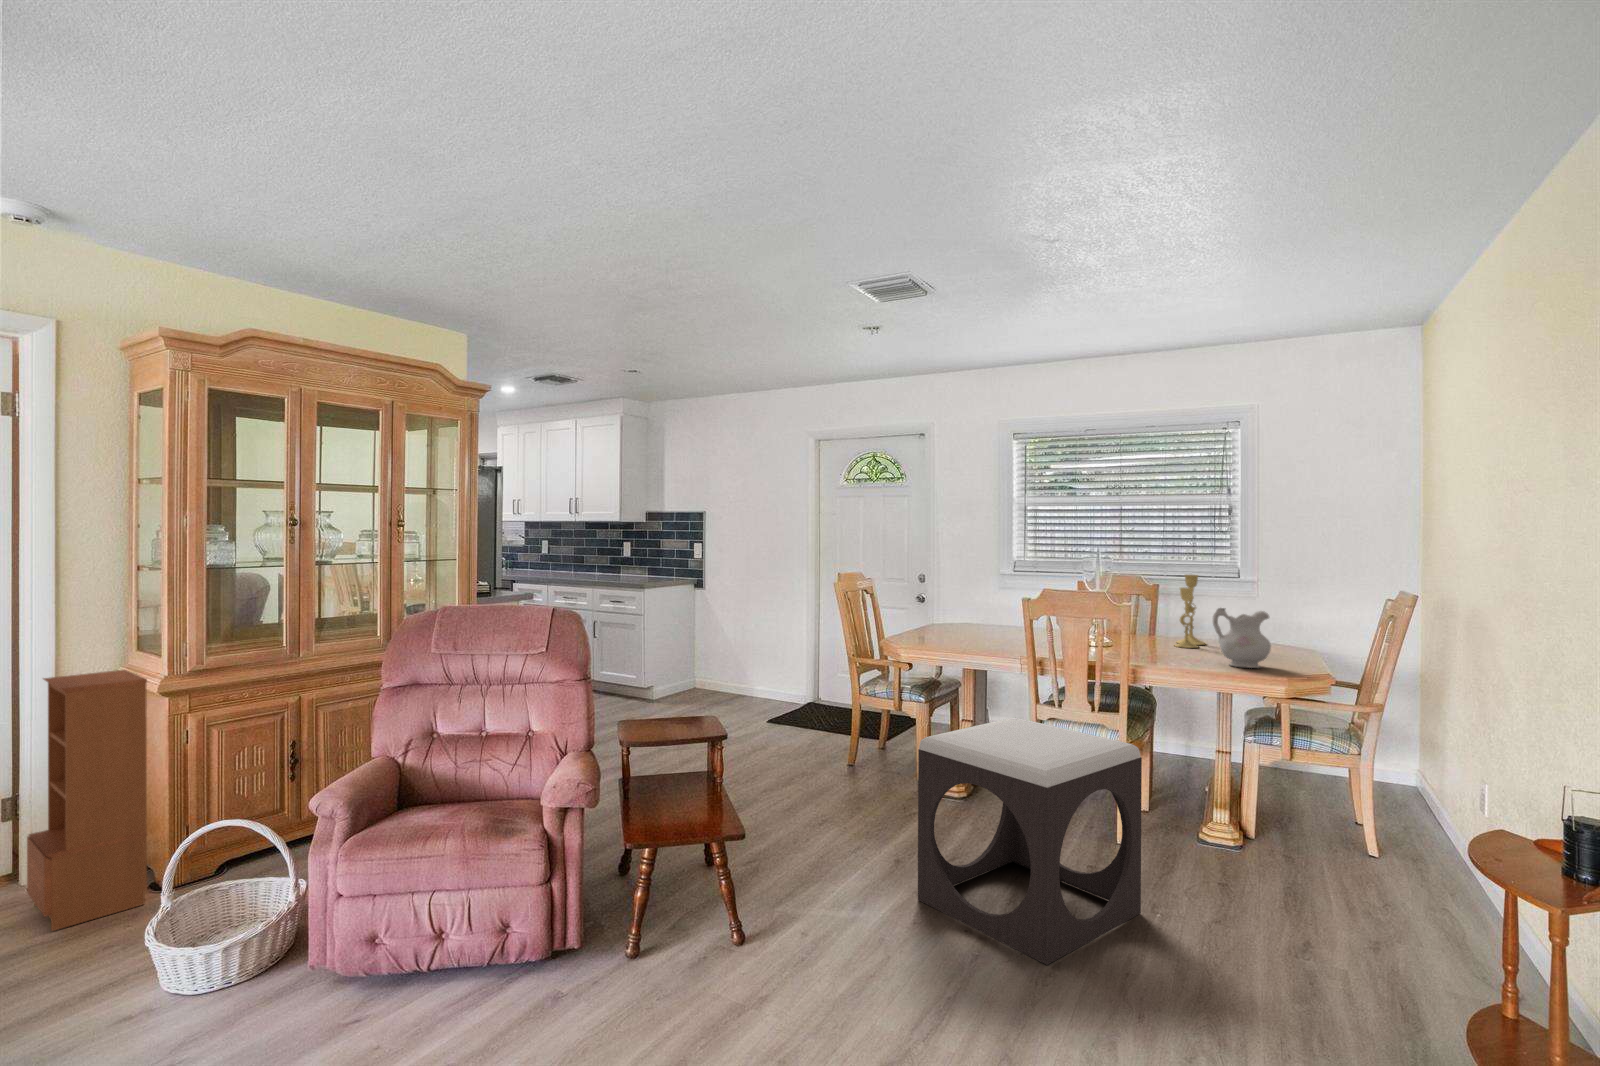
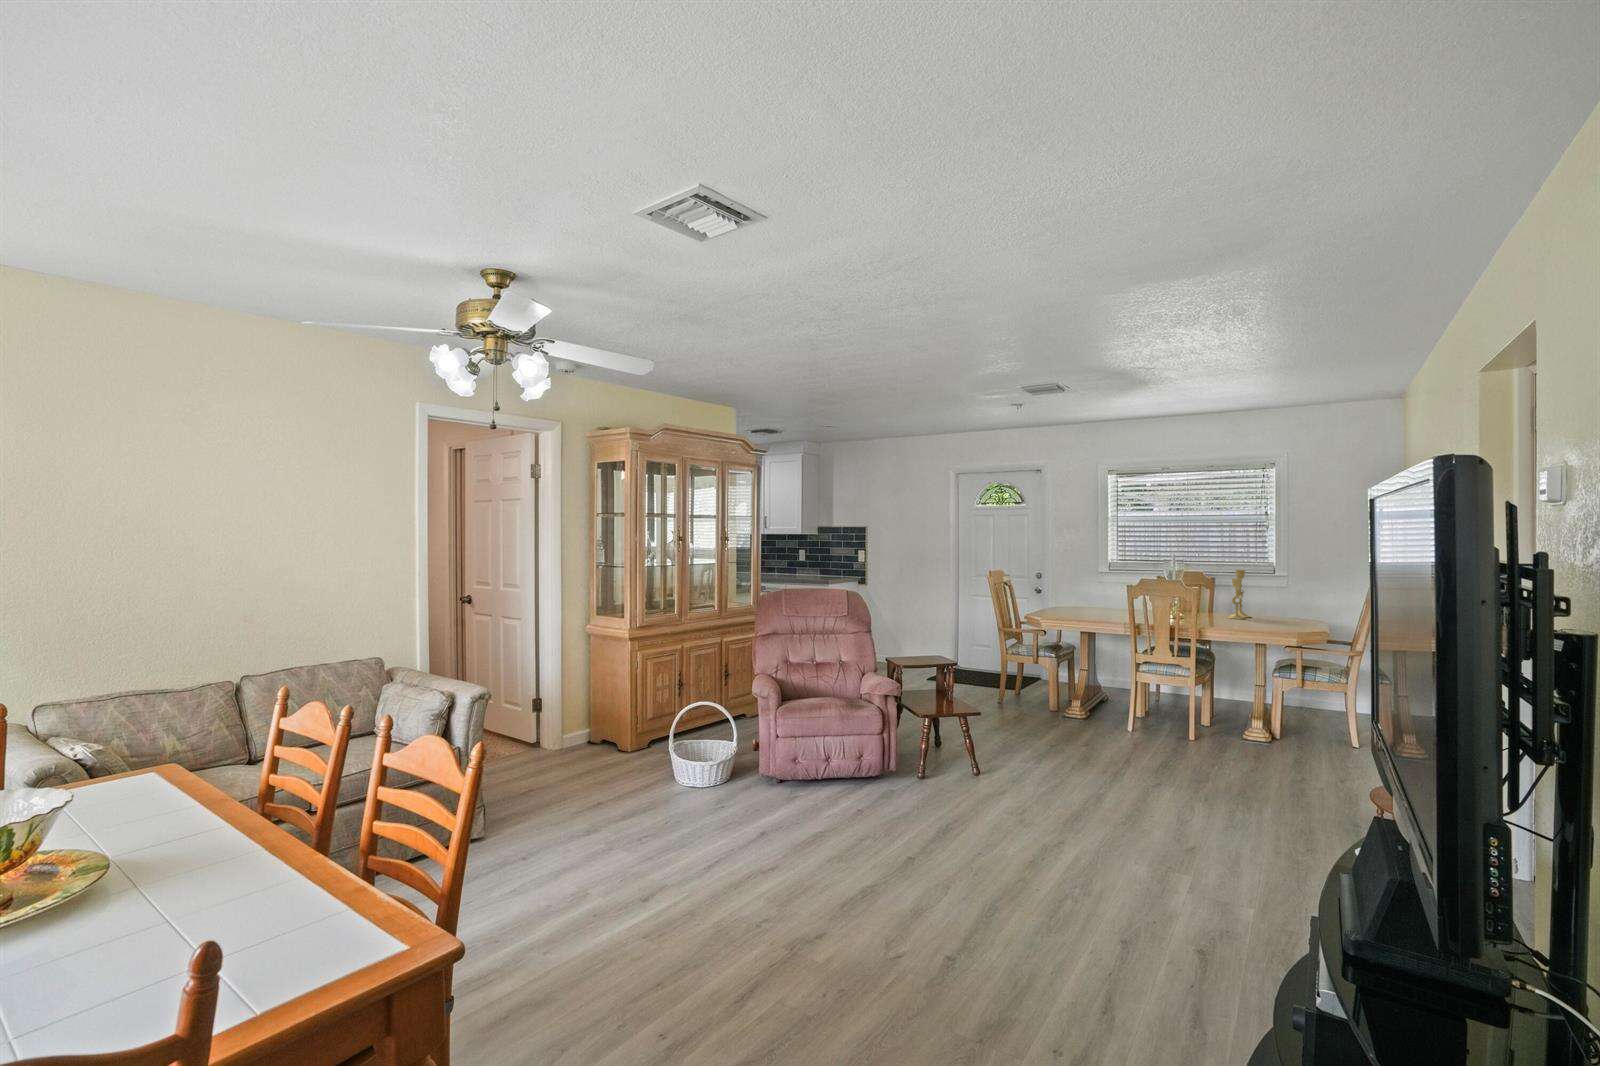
ceramic pitcher: present [1213,608,1271,668] -> none [1252,590,1290,628]
bookcase: present [27,670,147,931] -> none [565,627,628,766]
footstool: present [918,717,1142,965] -> none [1070,657,1206,783]

